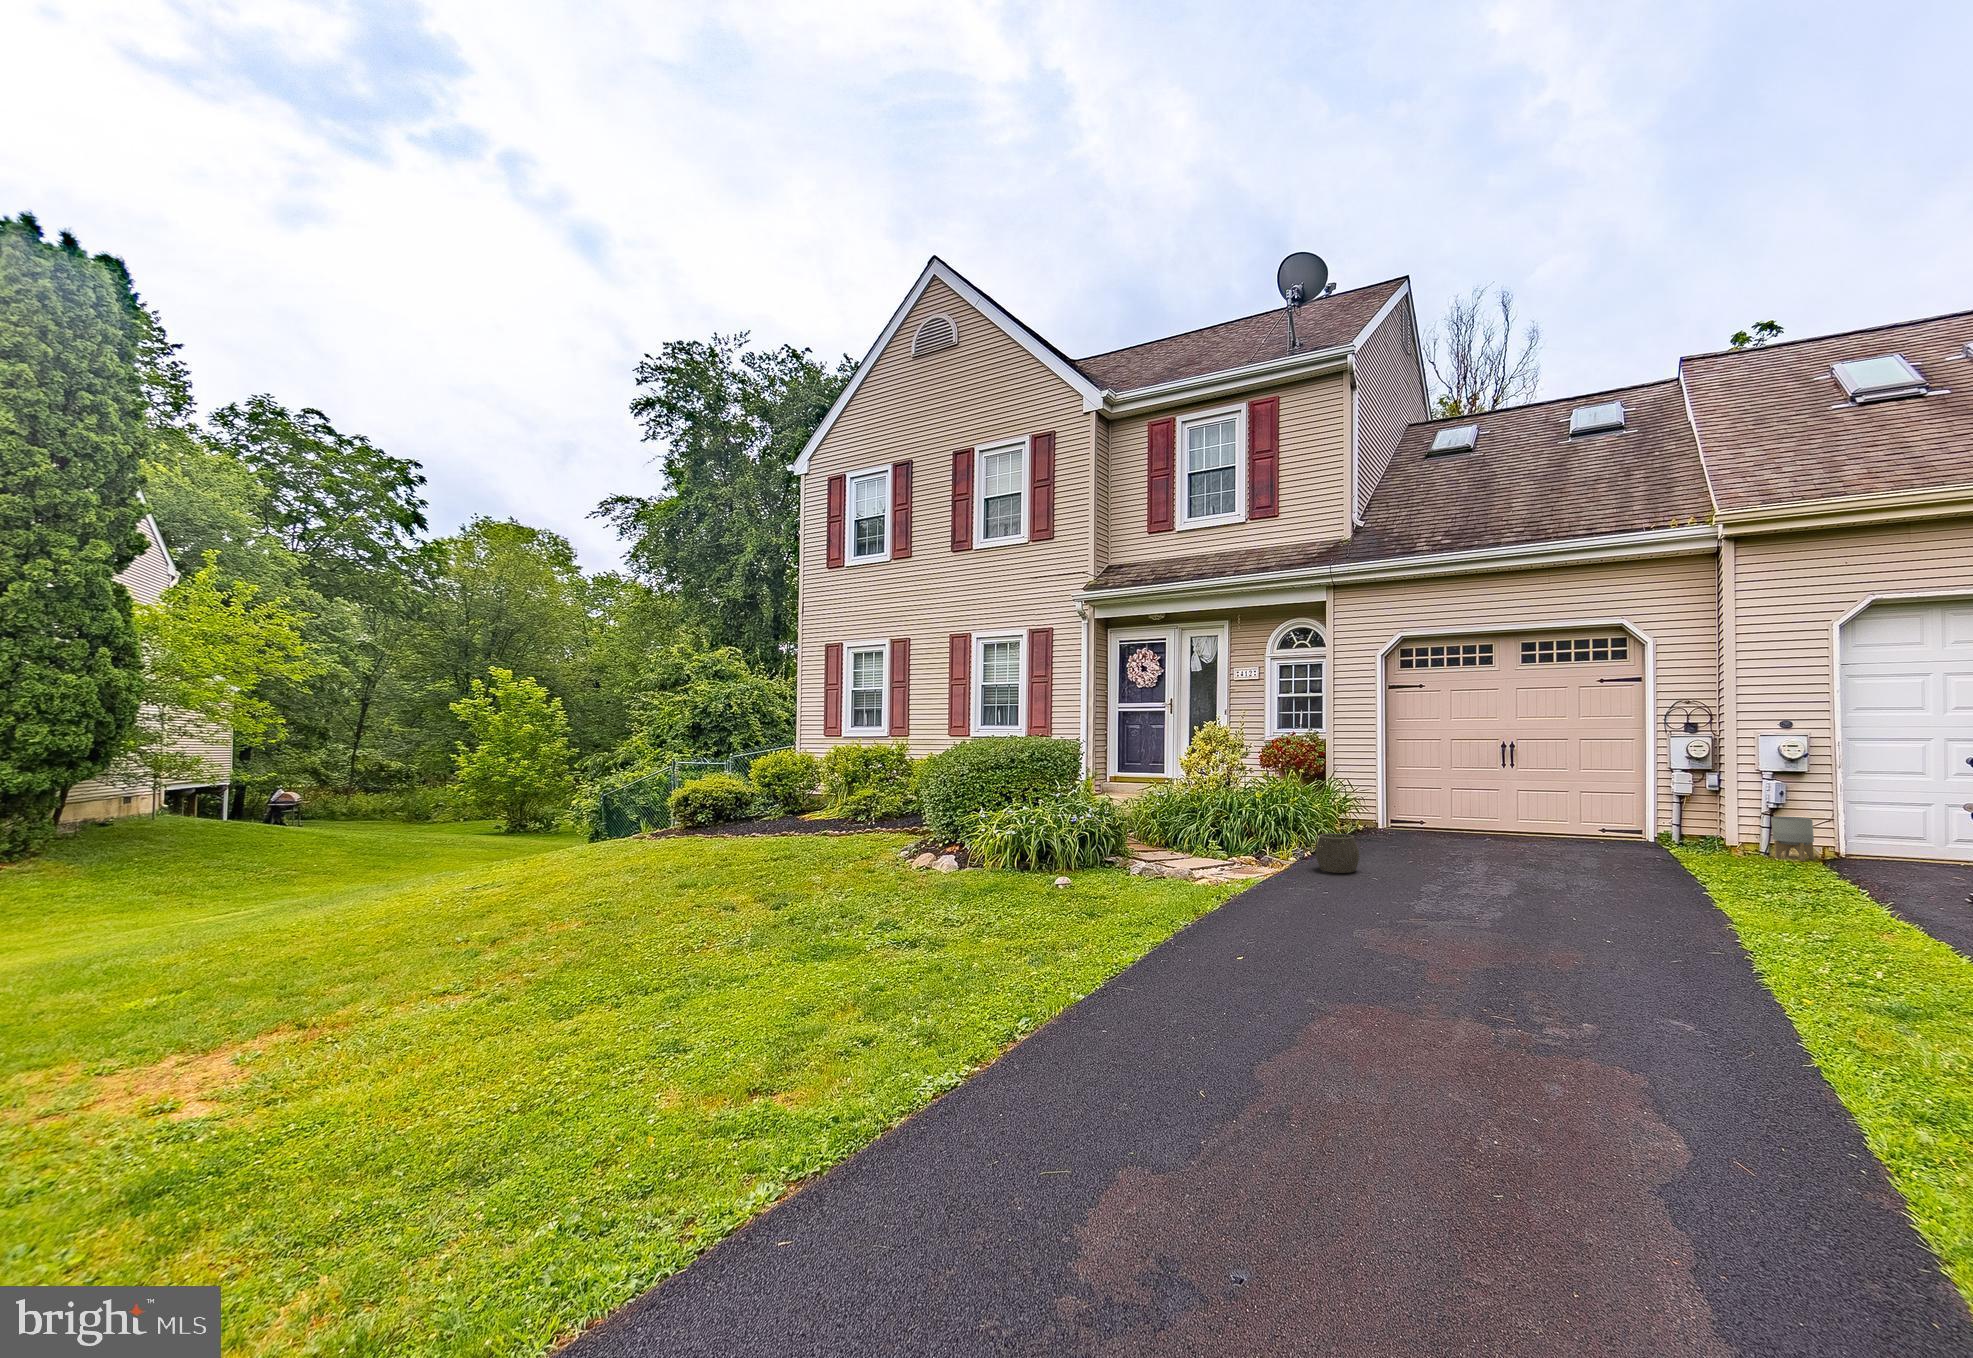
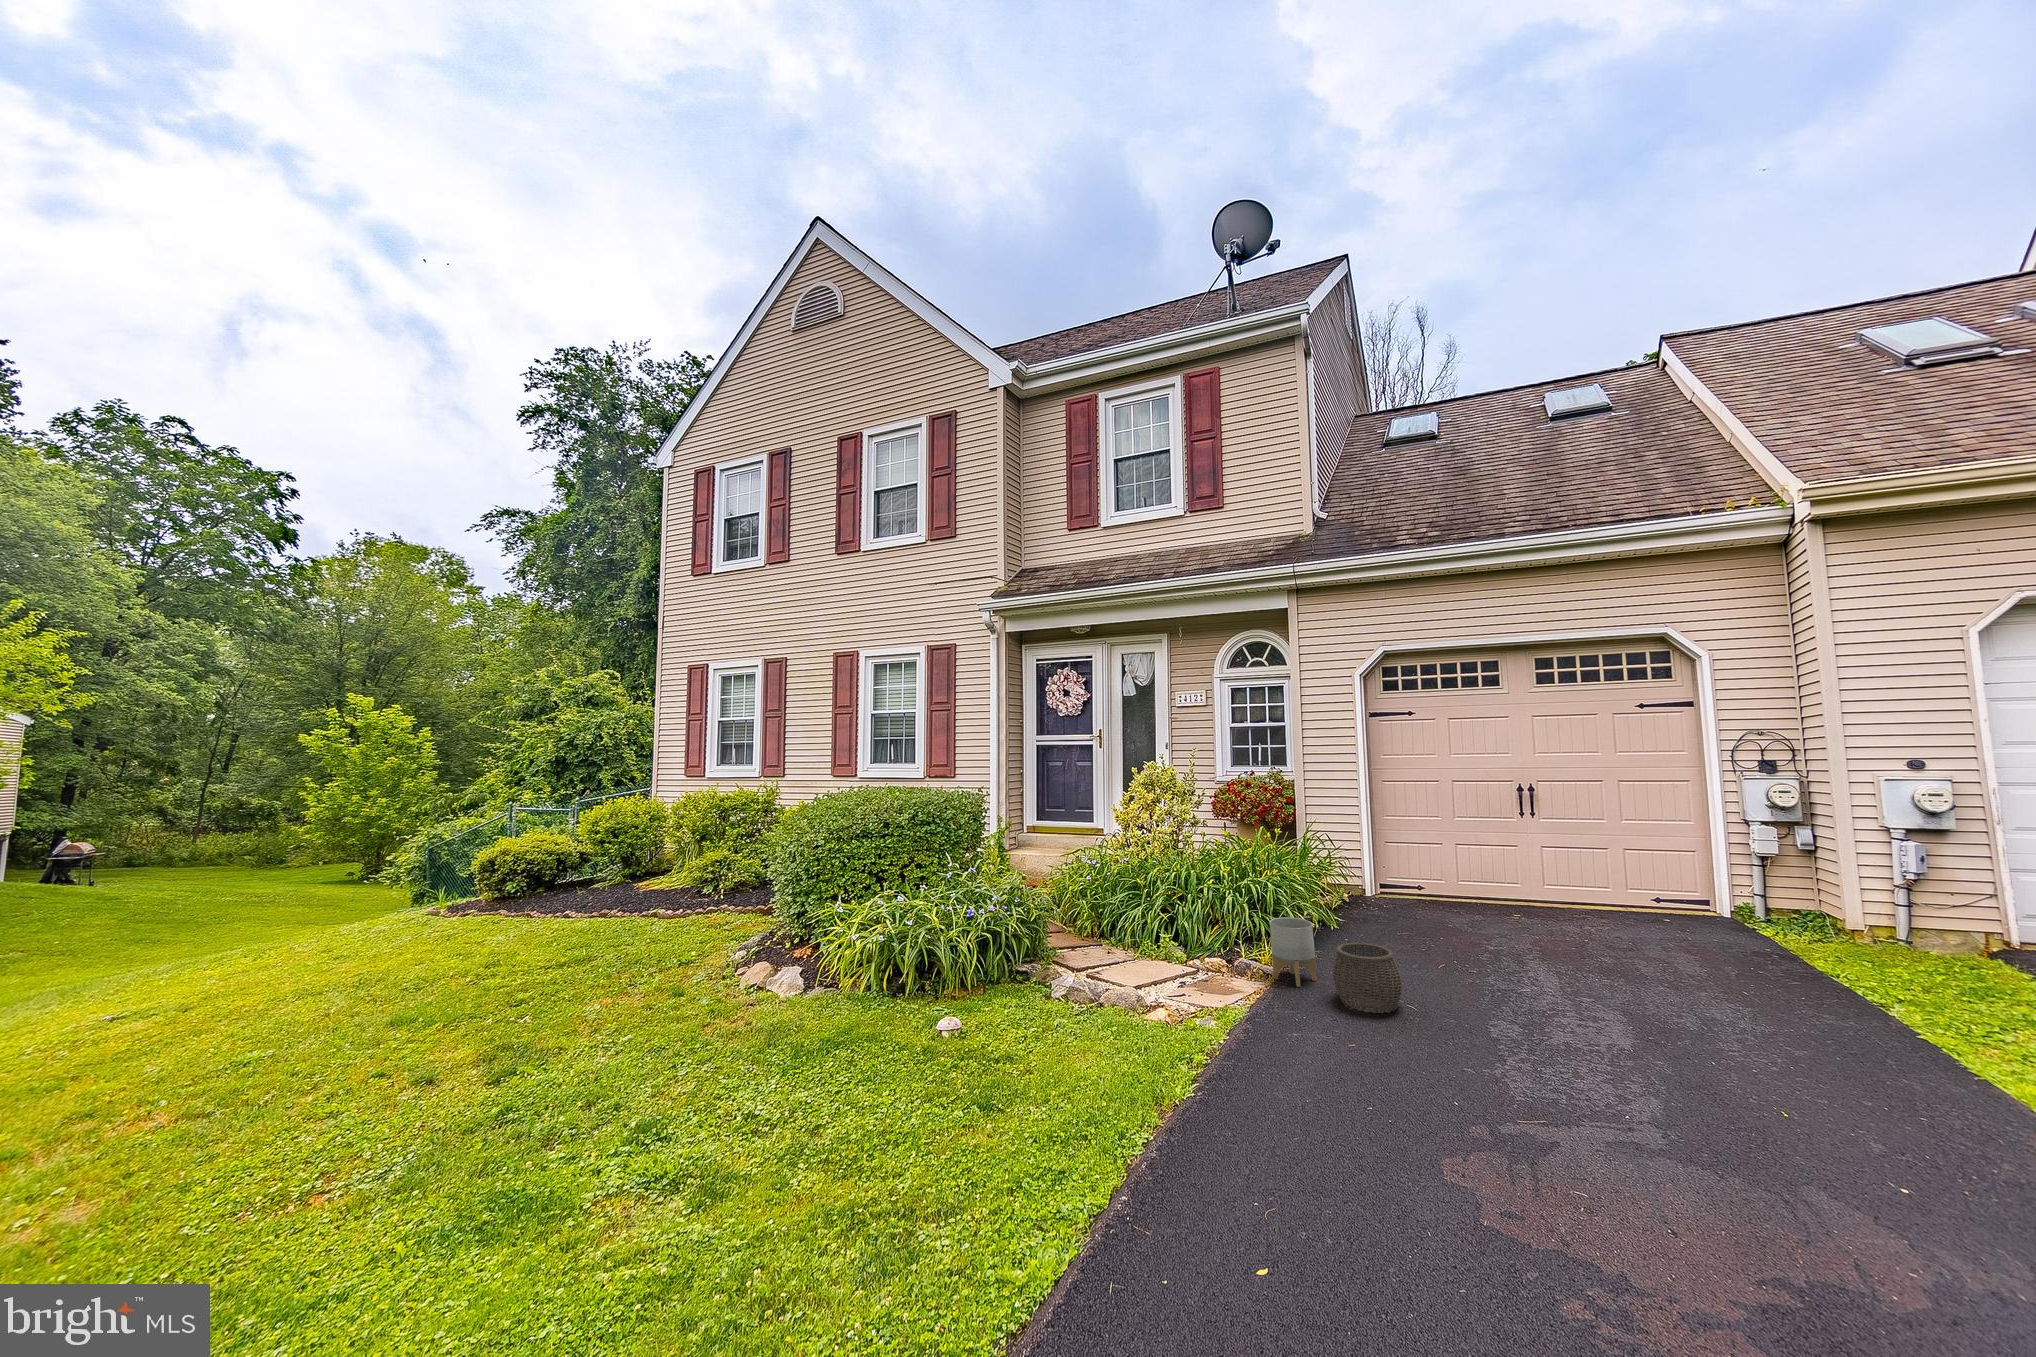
planter: present [1771,816,1814,861] -> present [1270,917,1317,987]

